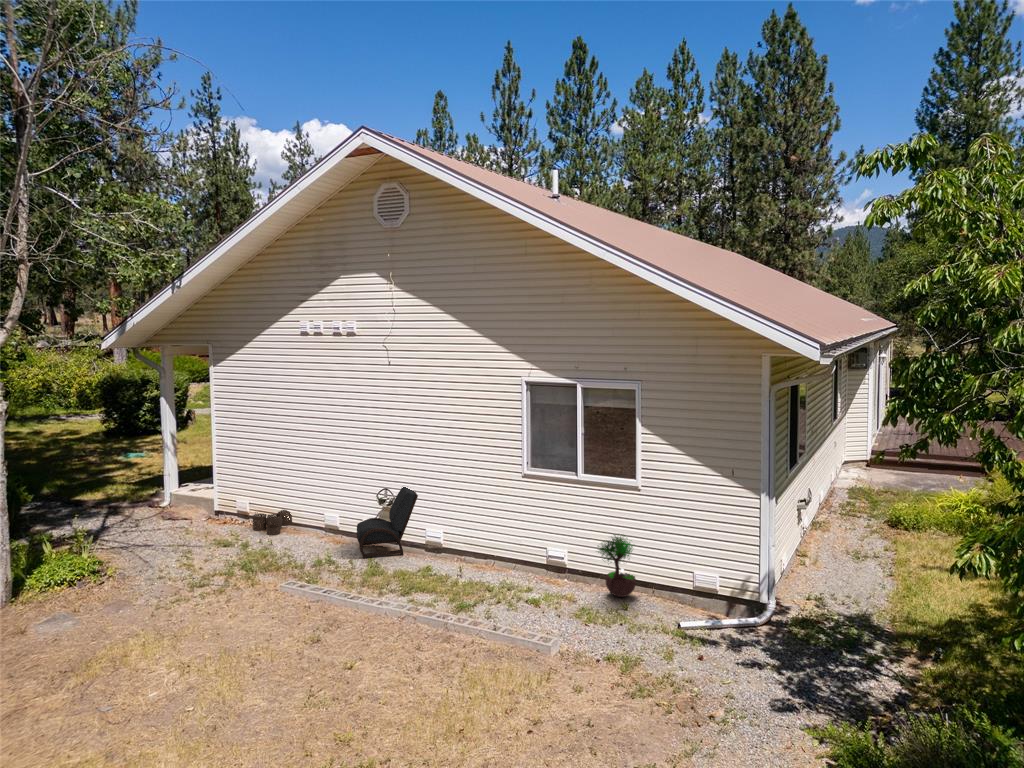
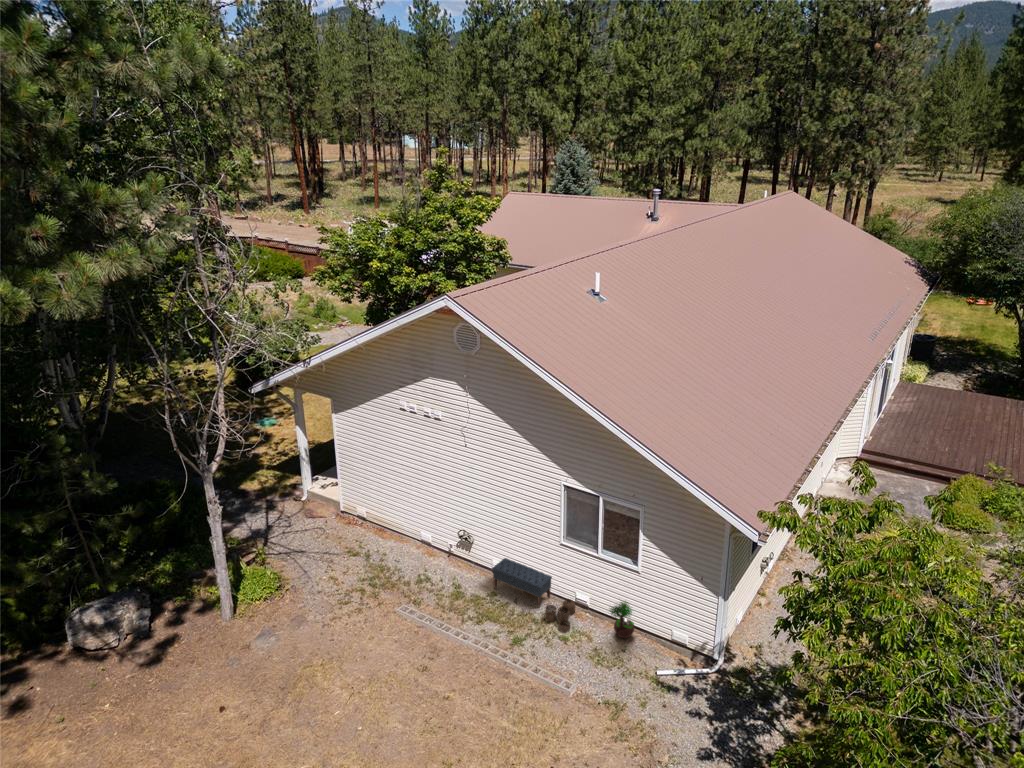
lounge chair: present [357,487,418,559] -> none [444,528,488,582]
woven basket: present [252,510,292,535] -> present [545,599,575,632]
bench: none [425,520,511,577] -> present [493,558,552,608]

